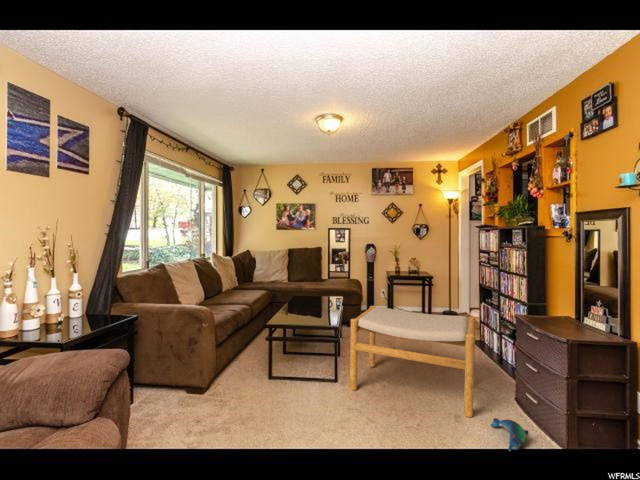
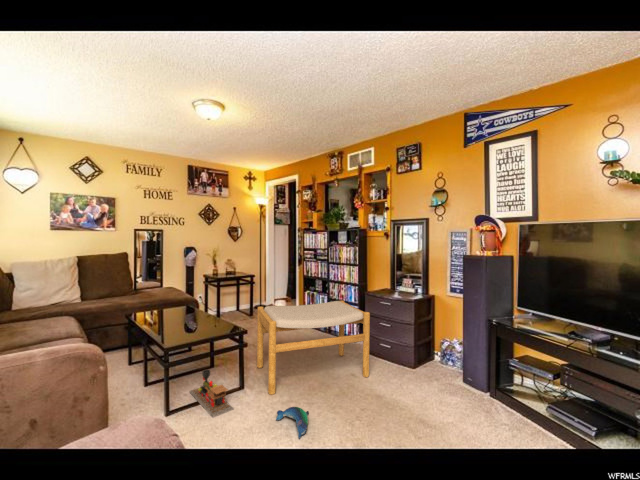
toy train: none [294,349,319,388] -> present [190,370,233,418]
plush toy: present [491,418,528,451] -> present [276,407,309,439]

